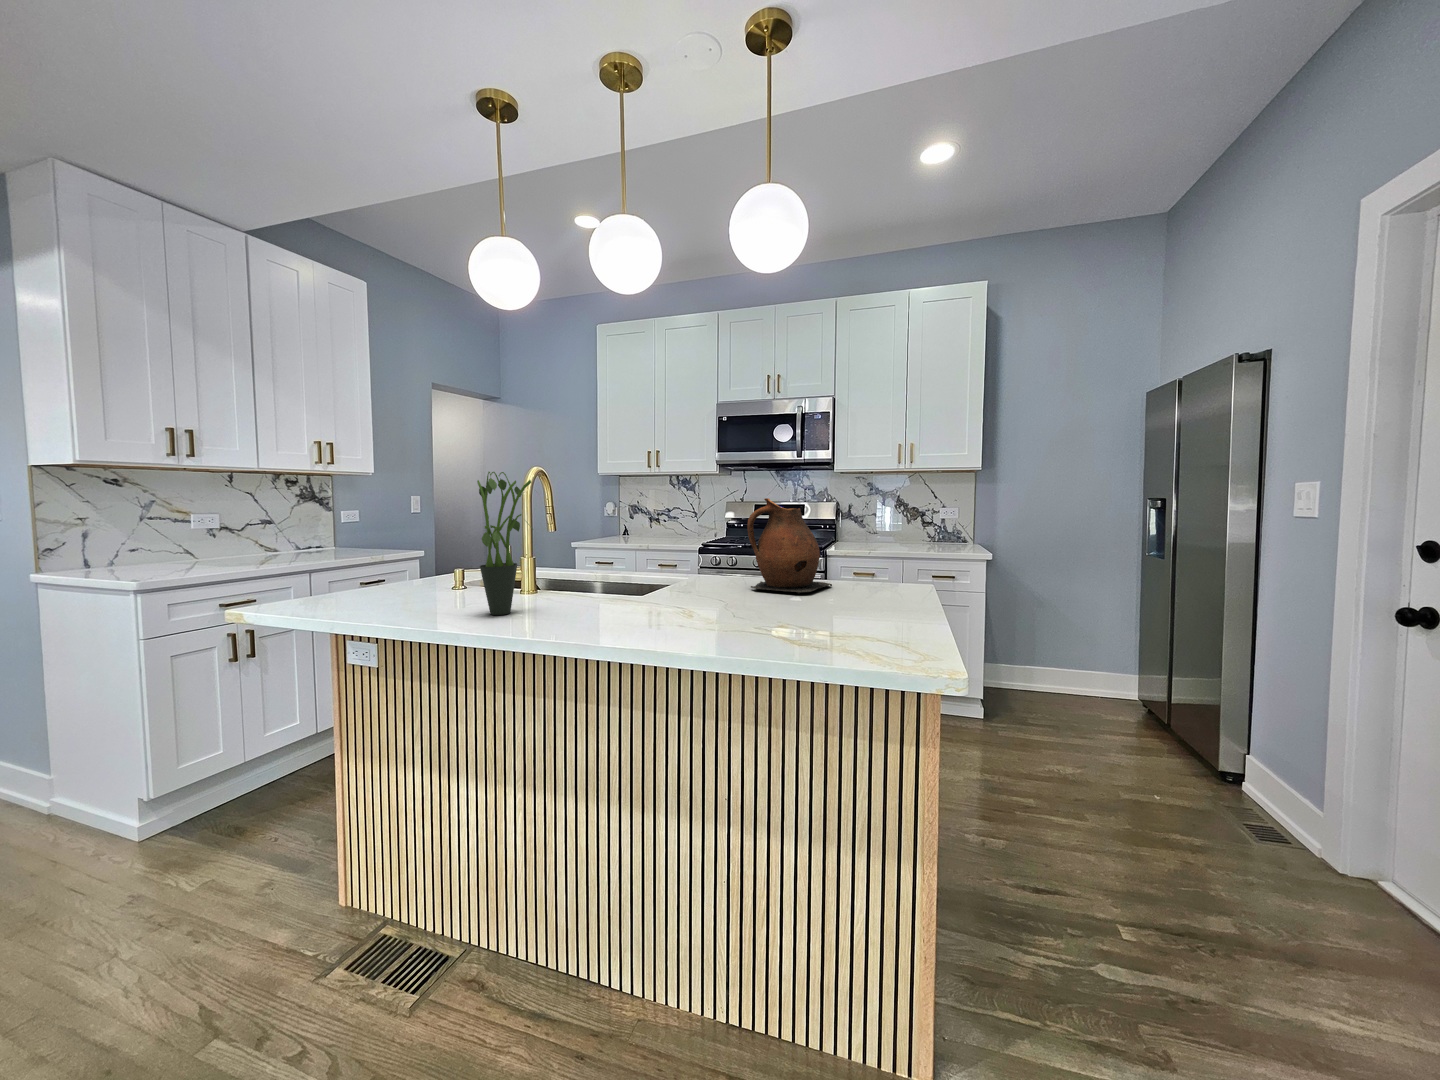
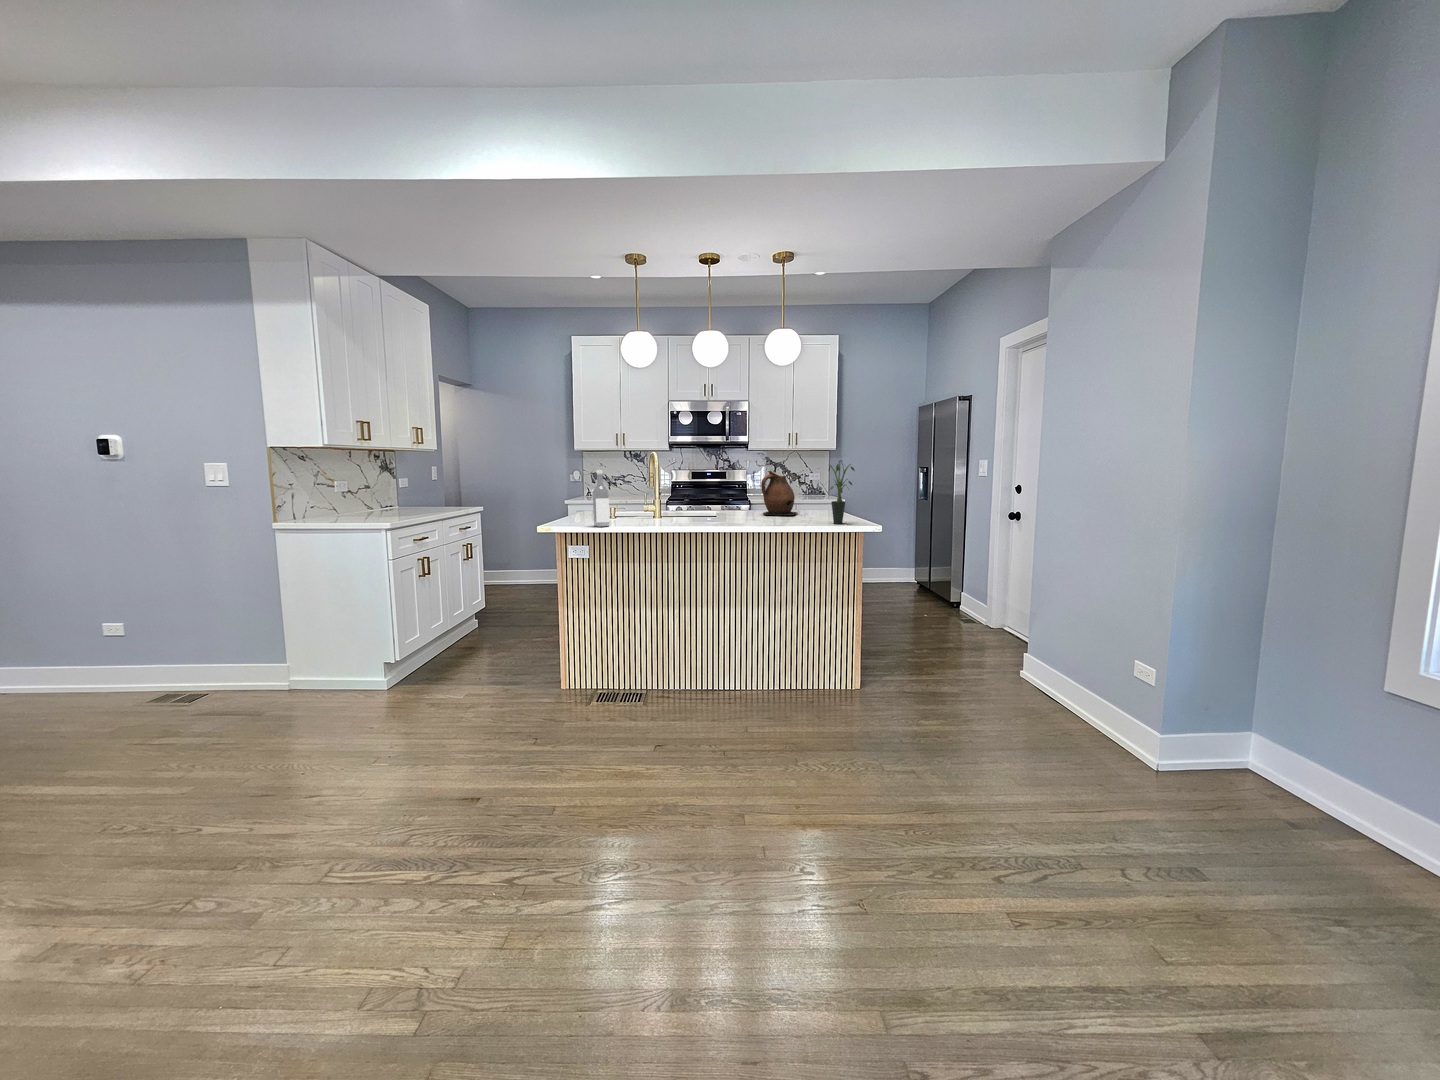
potted plant: present [477,472,533,615] -> present [829,460,855,524]
wine bottle: none [338,493,377,609] -> present [593,470,610,527]

